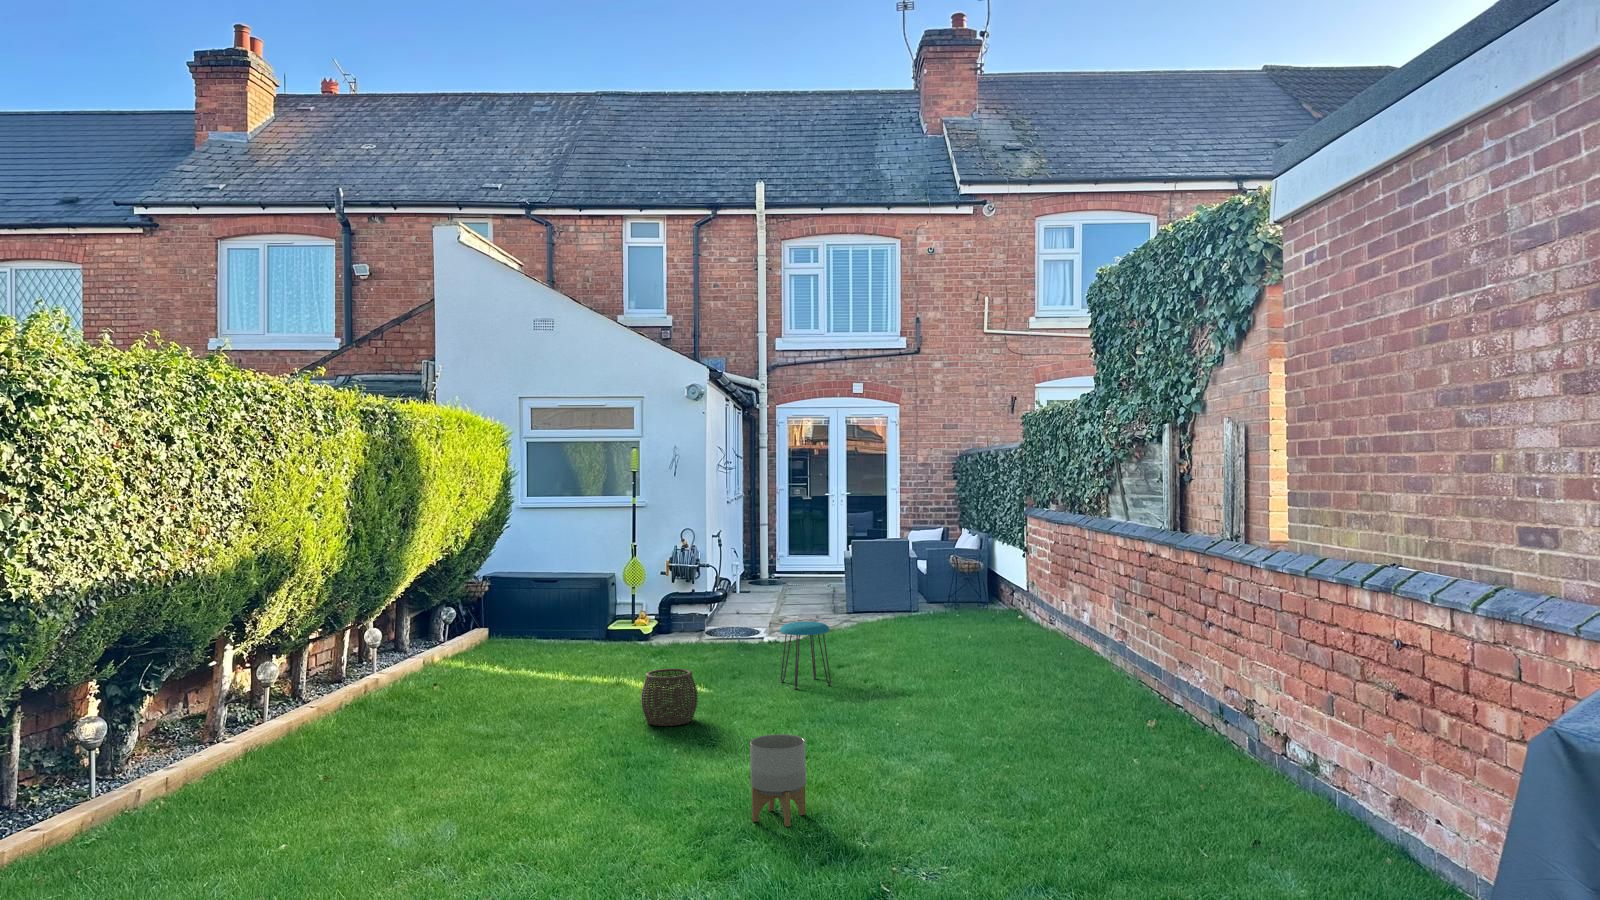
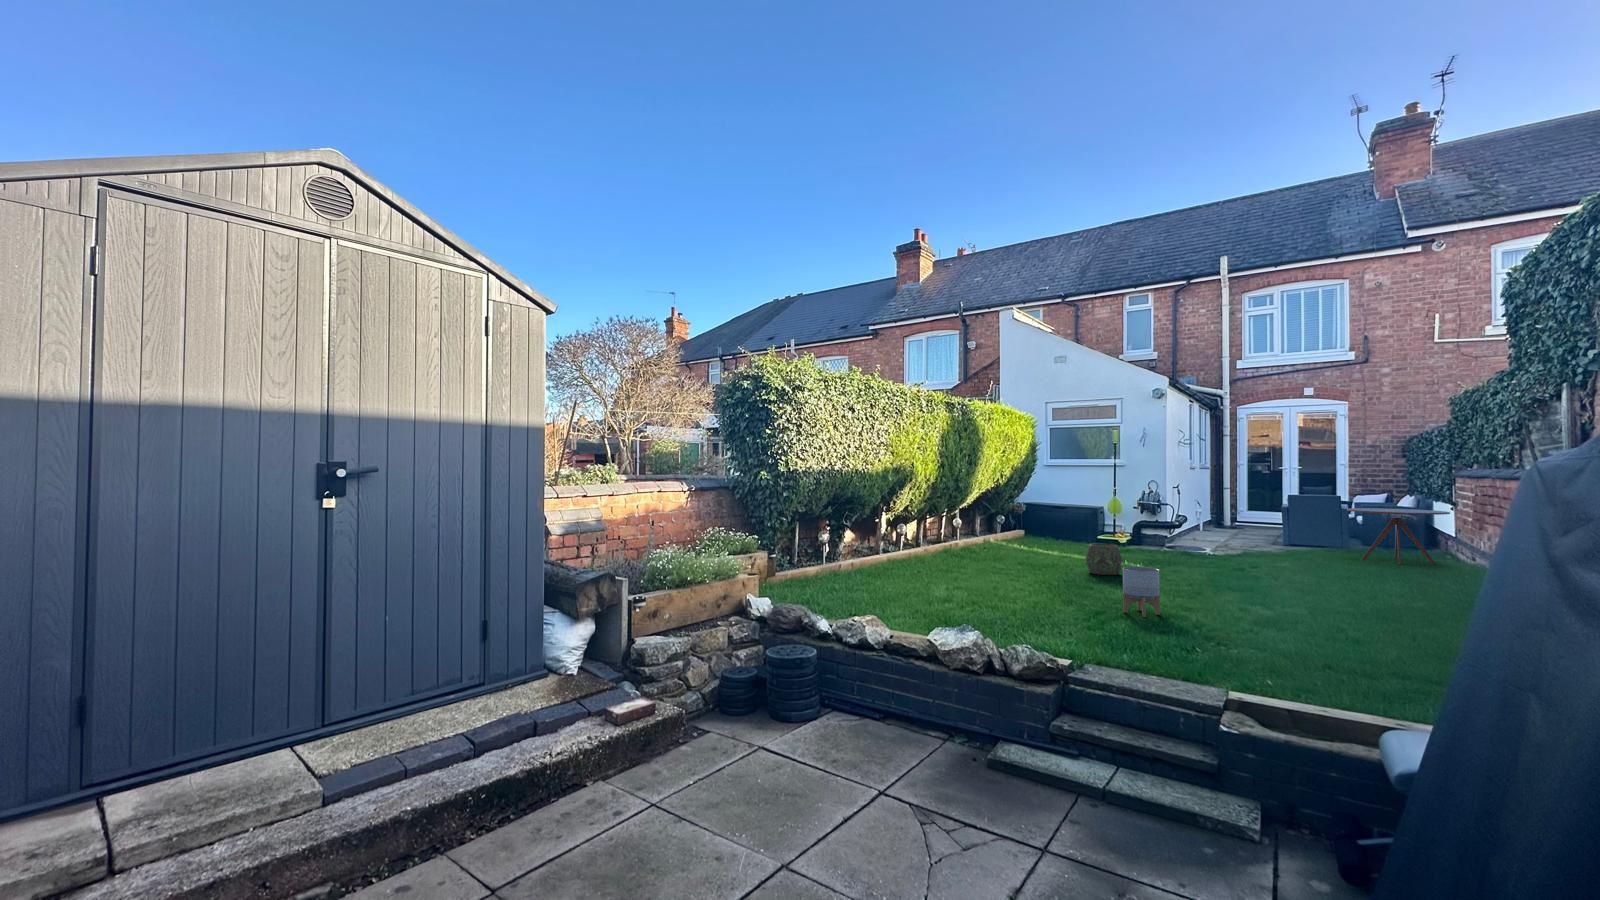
round table: none [933,560,1033,637] -> present [1347,508,1450,565]
stool: present [780,621,831,689] -> none [1192,530,1231,572]

